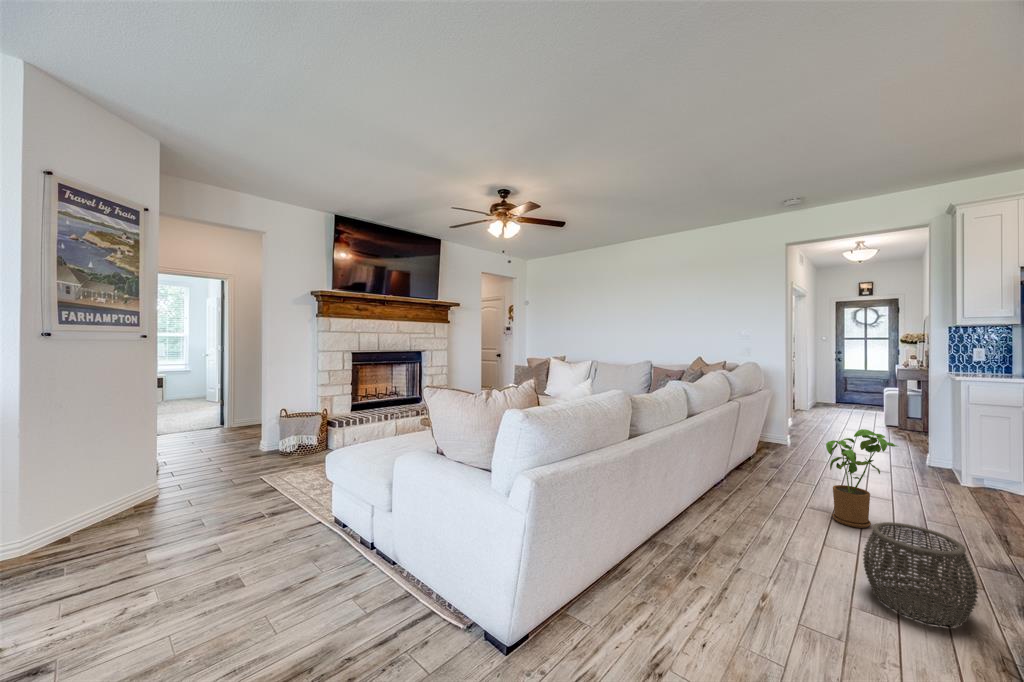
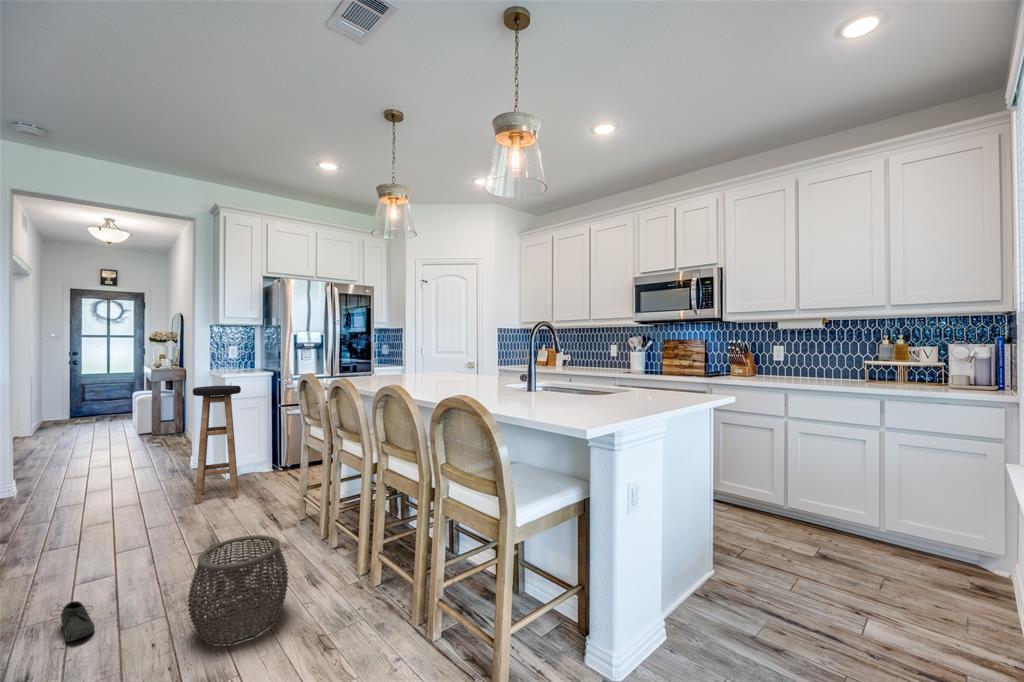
bar stool: none [915,387,974,507] -> present [193,385,241,504]
house plant: present [826,429,897,528] -> none [111,446,197,574]
shoe: none [778,513,804,543] -> present [50,601,95,641]

